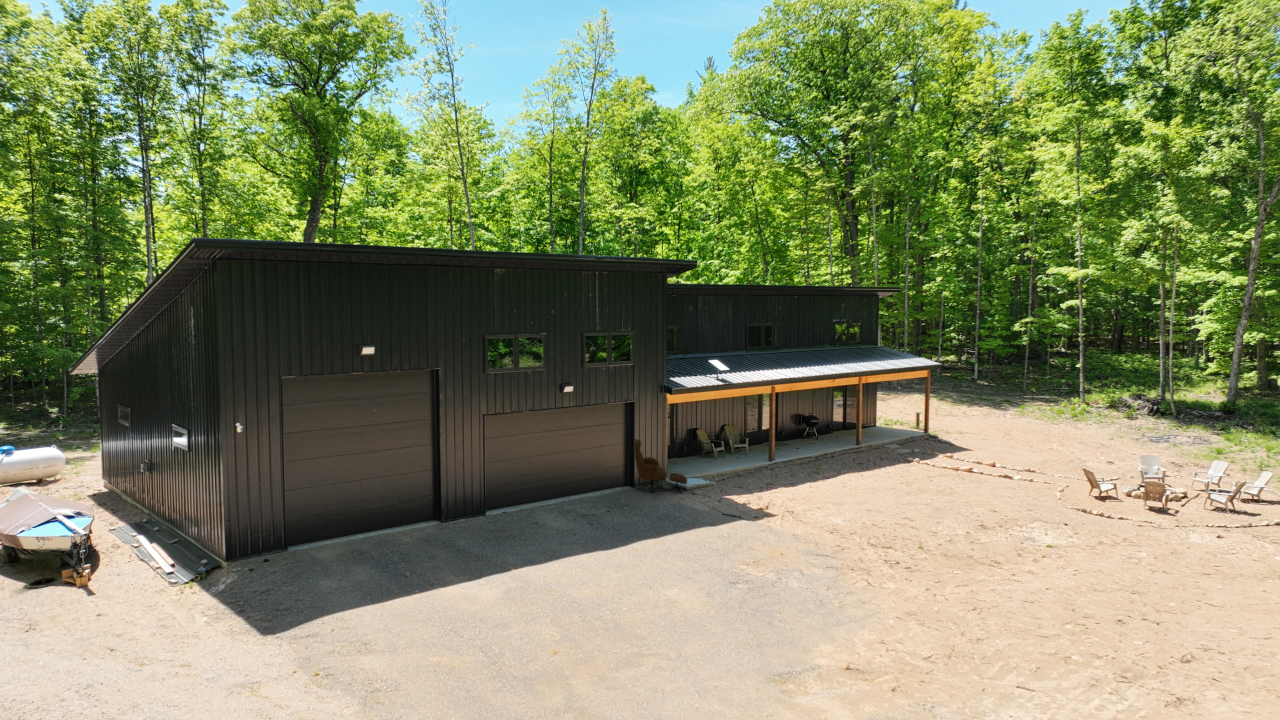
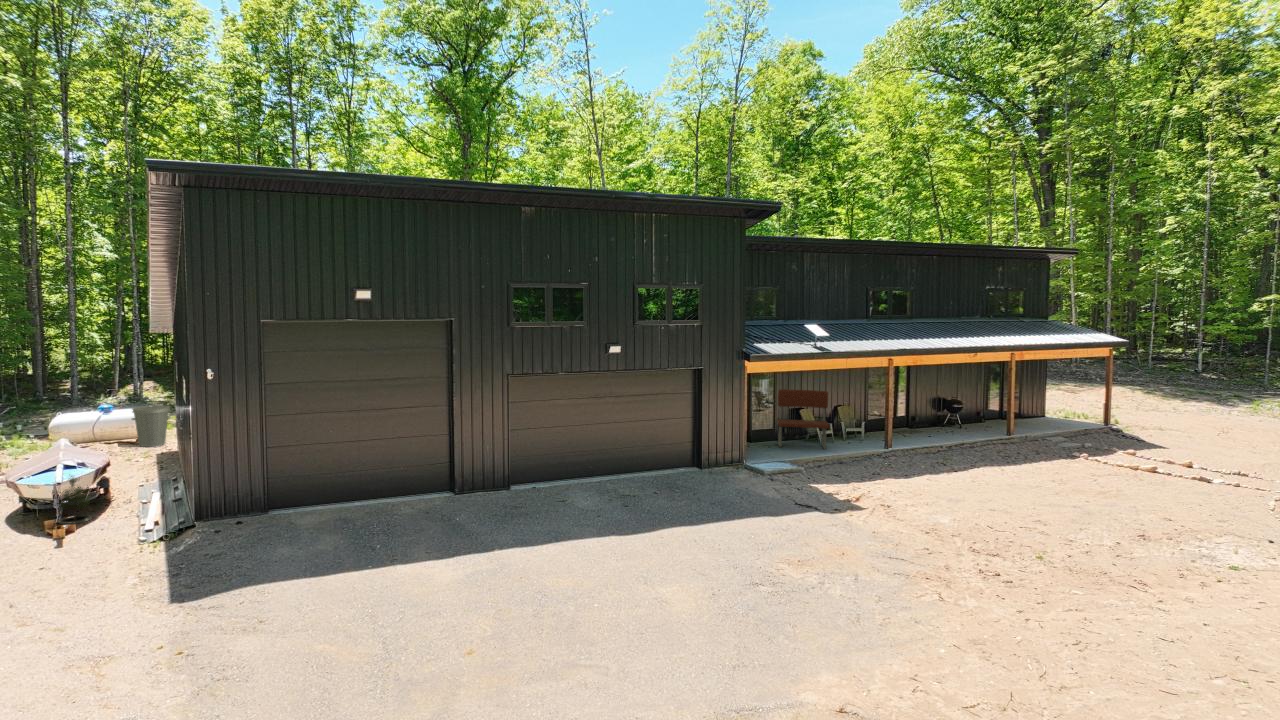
bench: none [685,413,729,463] -> present [778,389,830,449]
lounge chair: present [634,439,687,493] -> none [701,412,766,477]
trash can: none [65,450,108,494] -> present [132,405,171,447]

